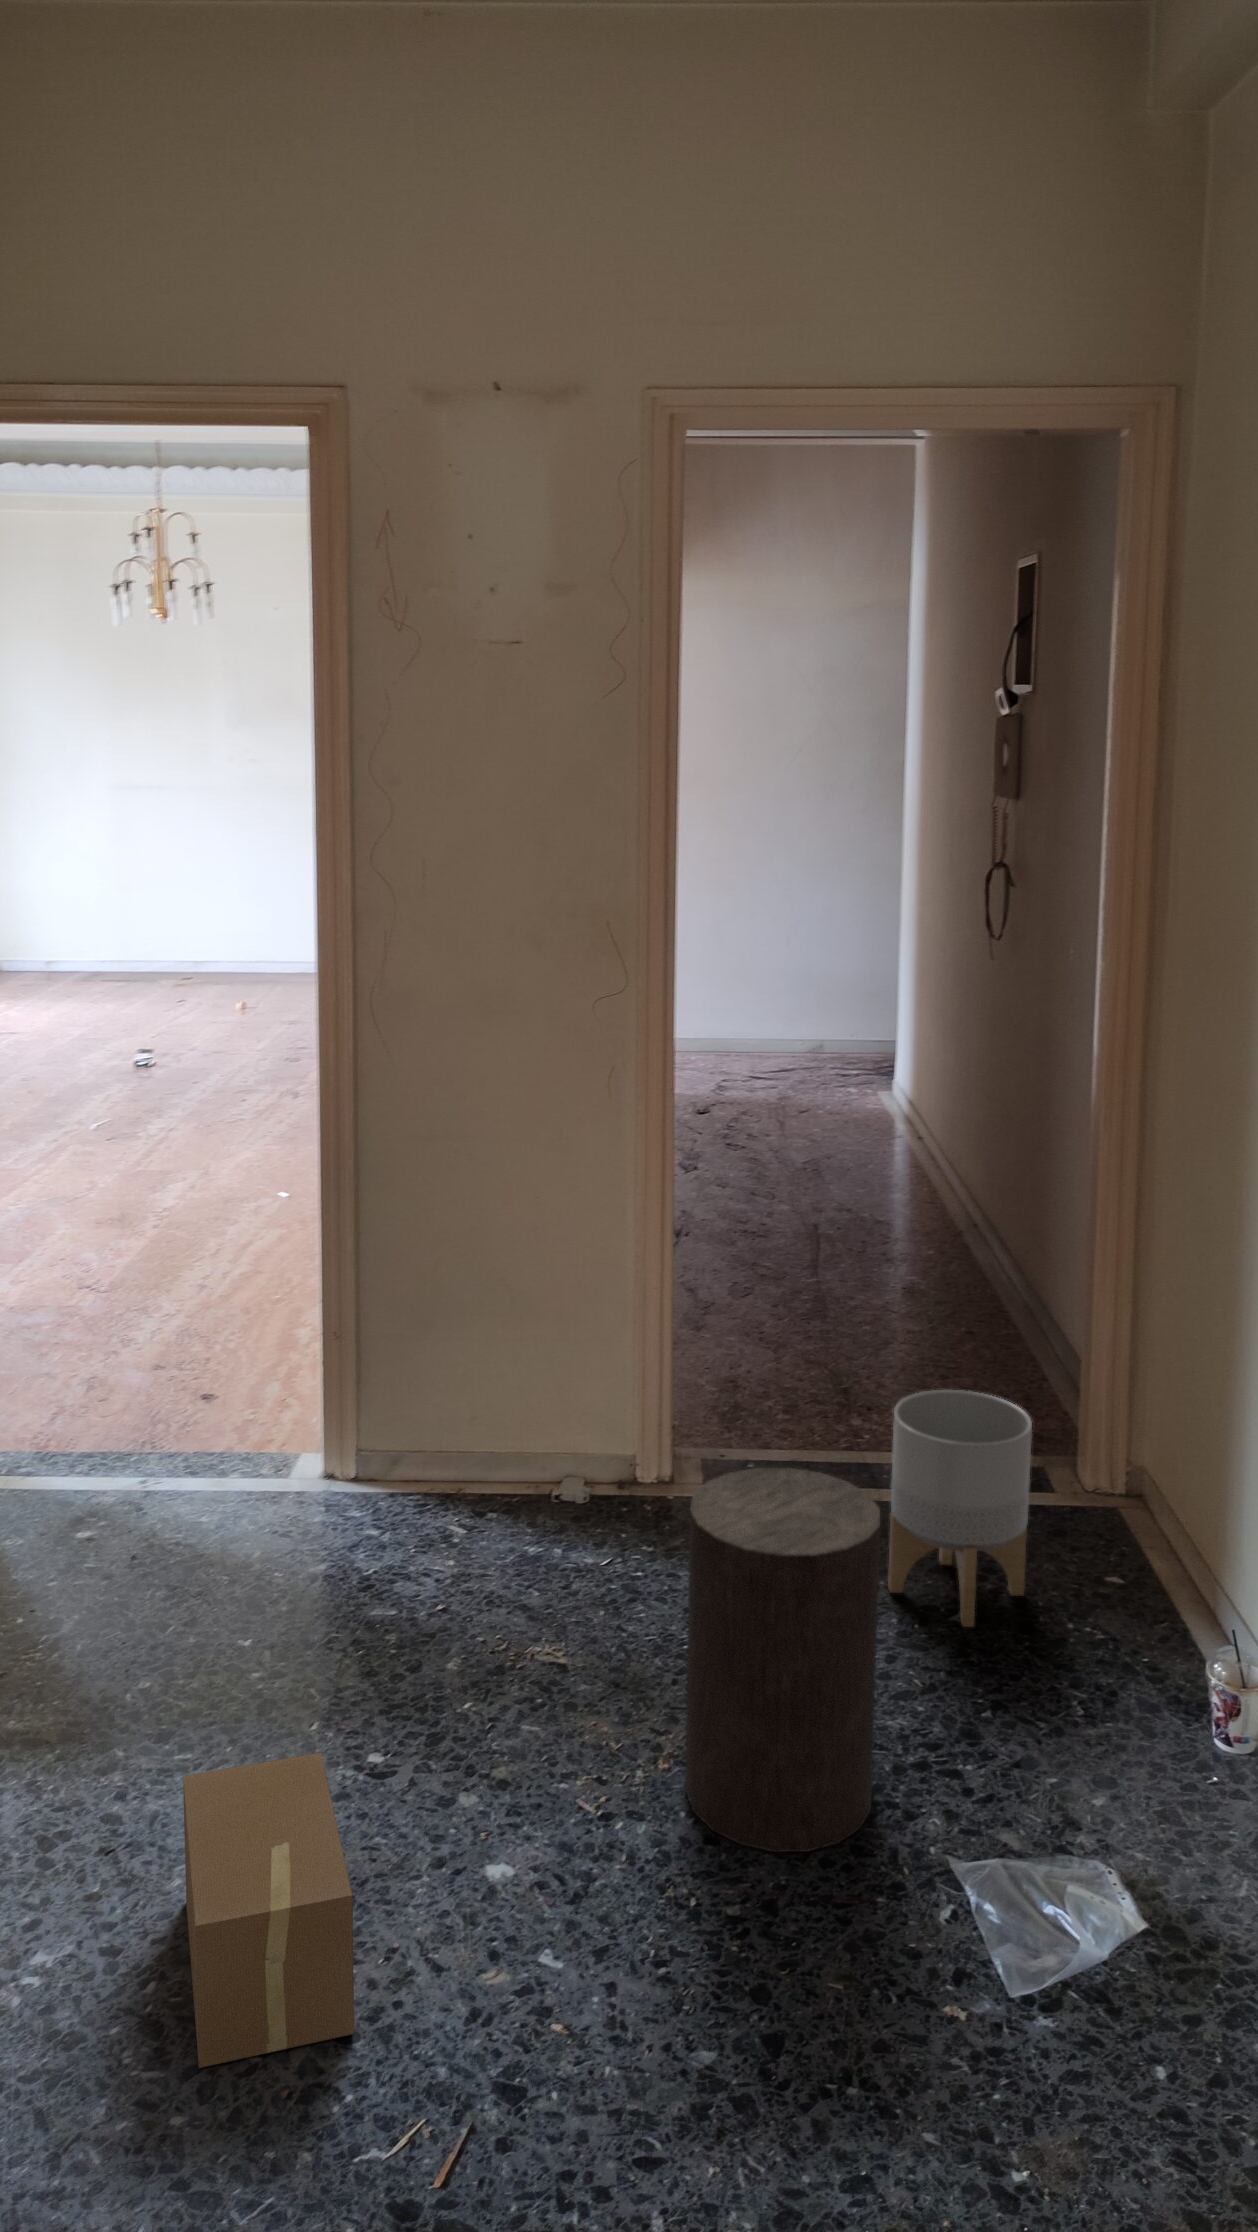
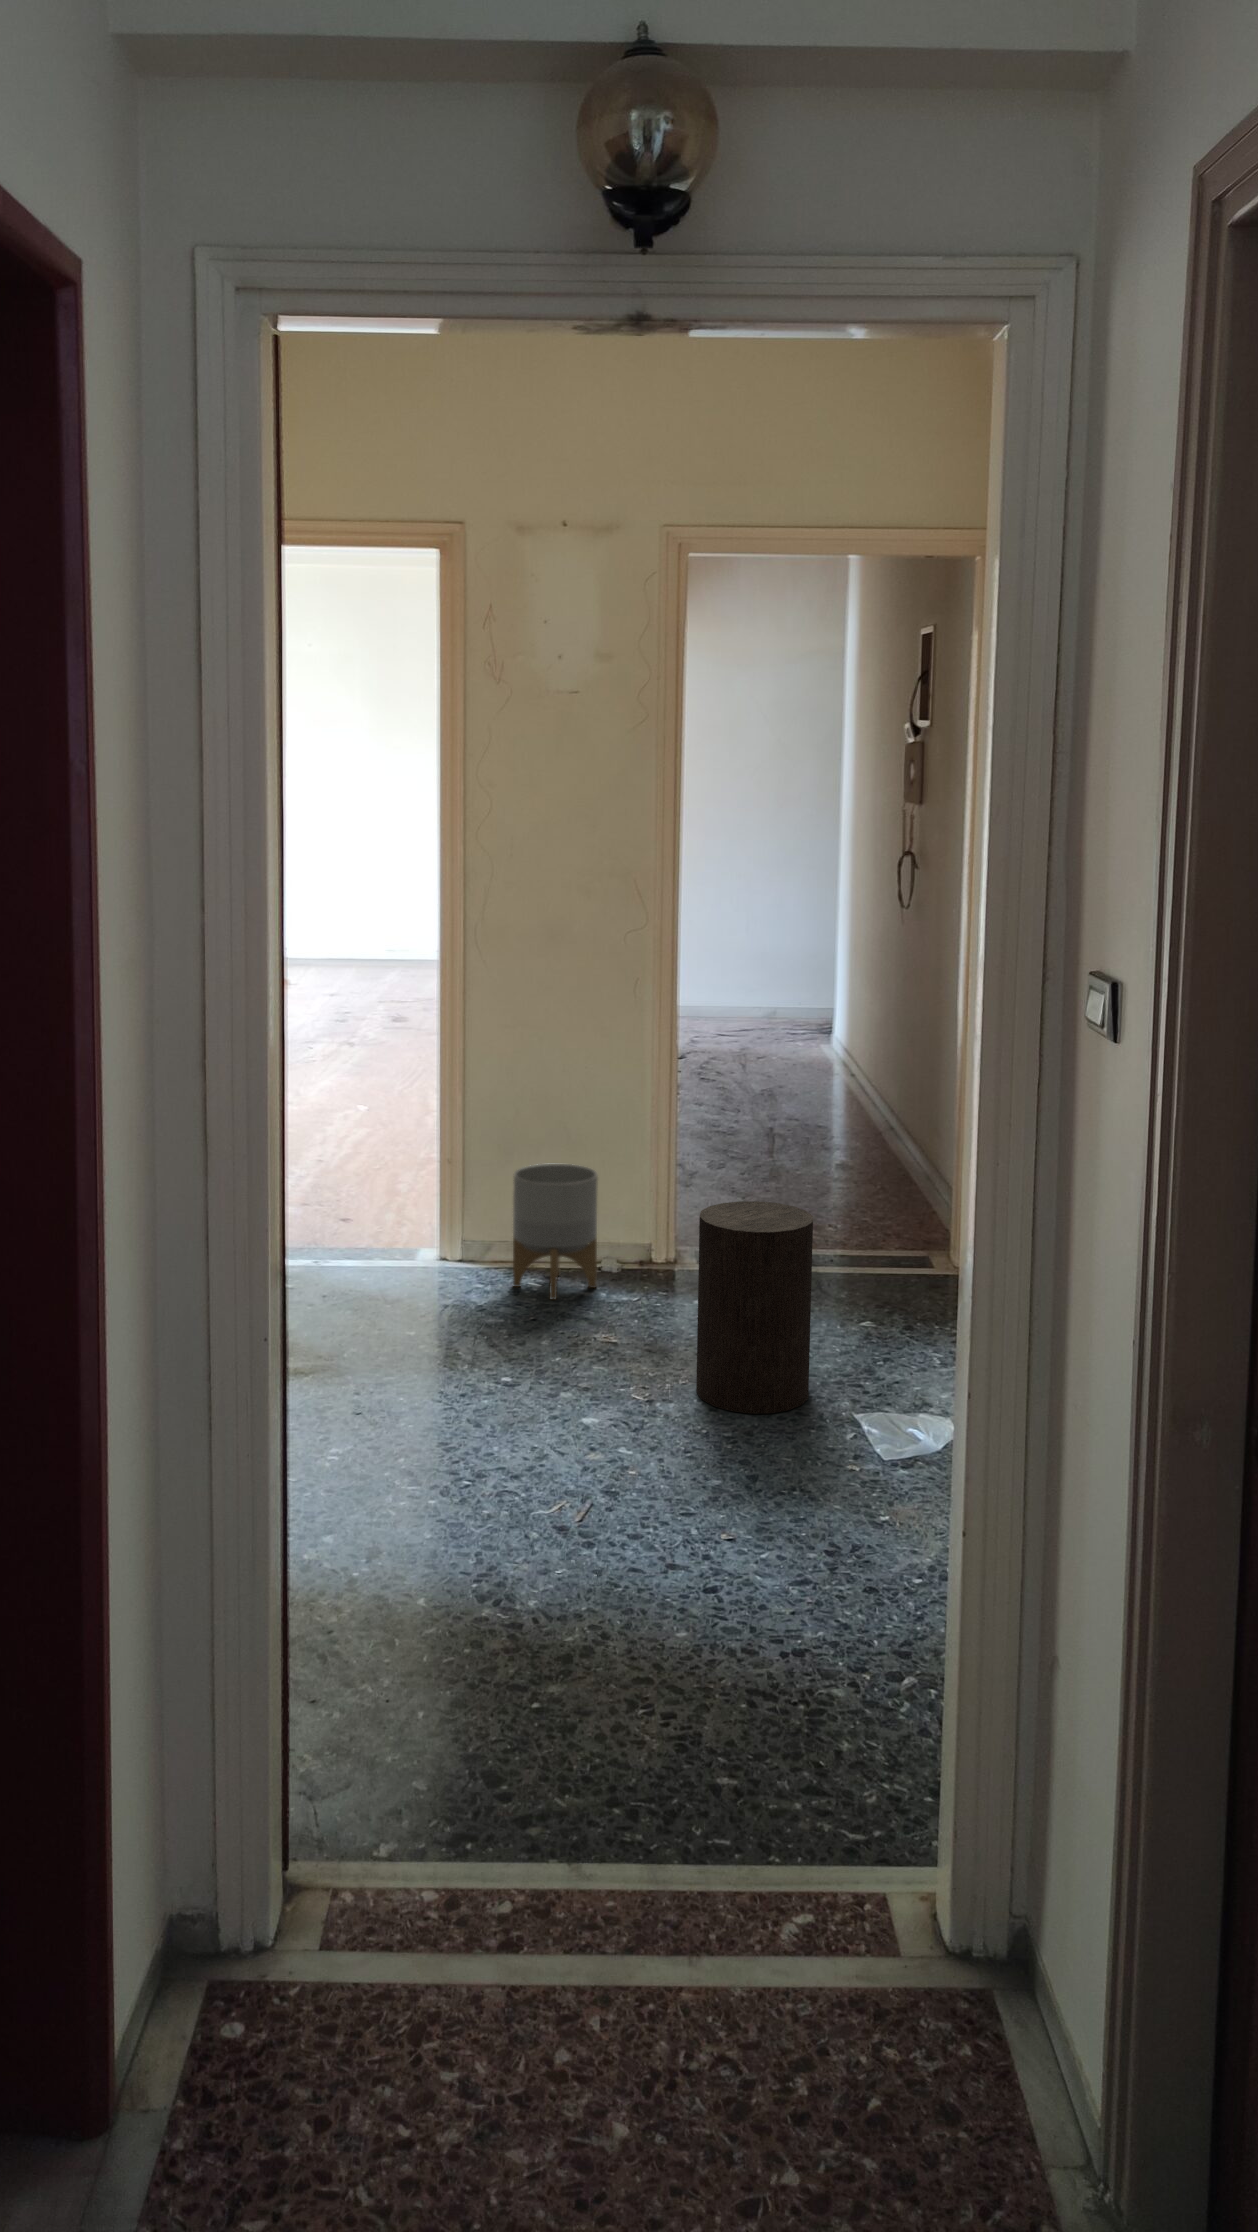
planter: present [888,1390,1032,1627] -> present [513,1164,598,1299]
cardboard box: present [183,1753,354,2068] -> none [409,1348,520,1486]

